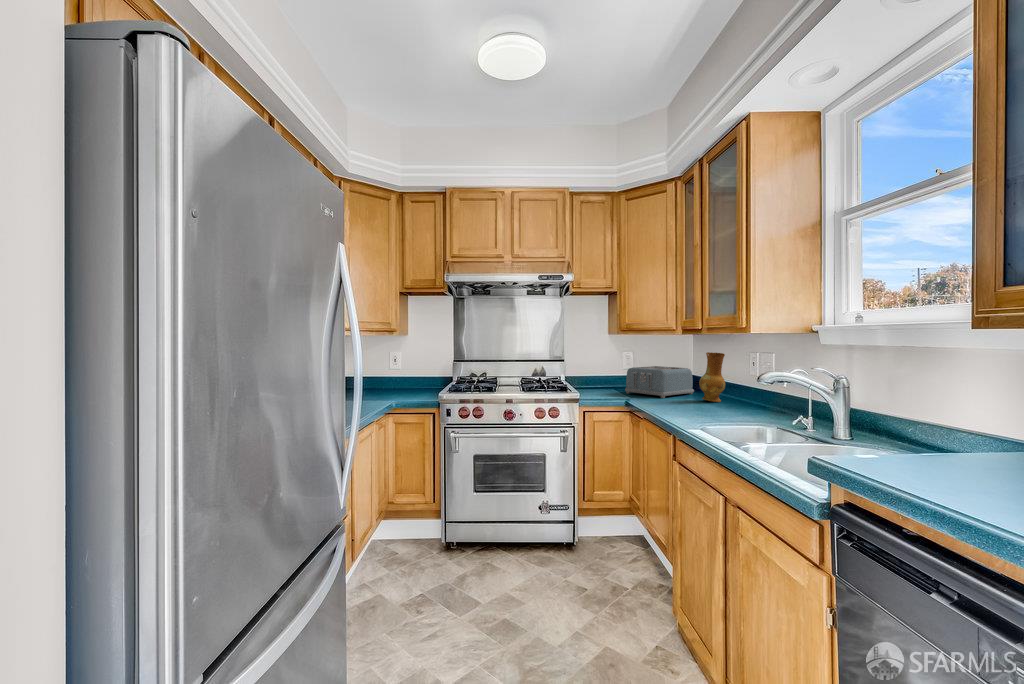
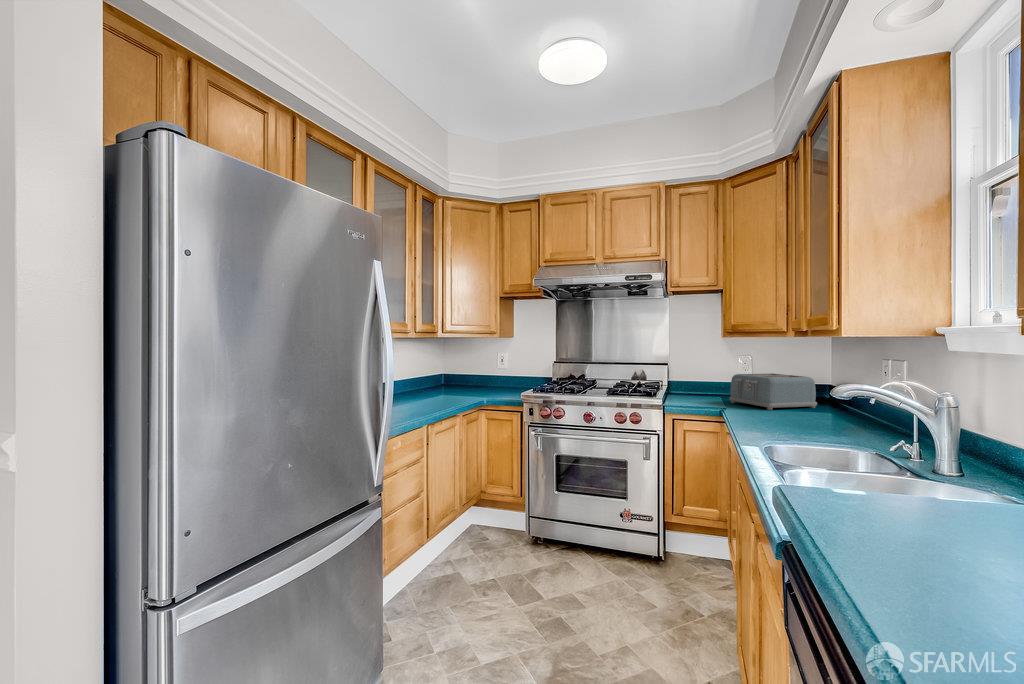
ceramic jug: present [699,352,725,402] -> none [812,359,847,418]

